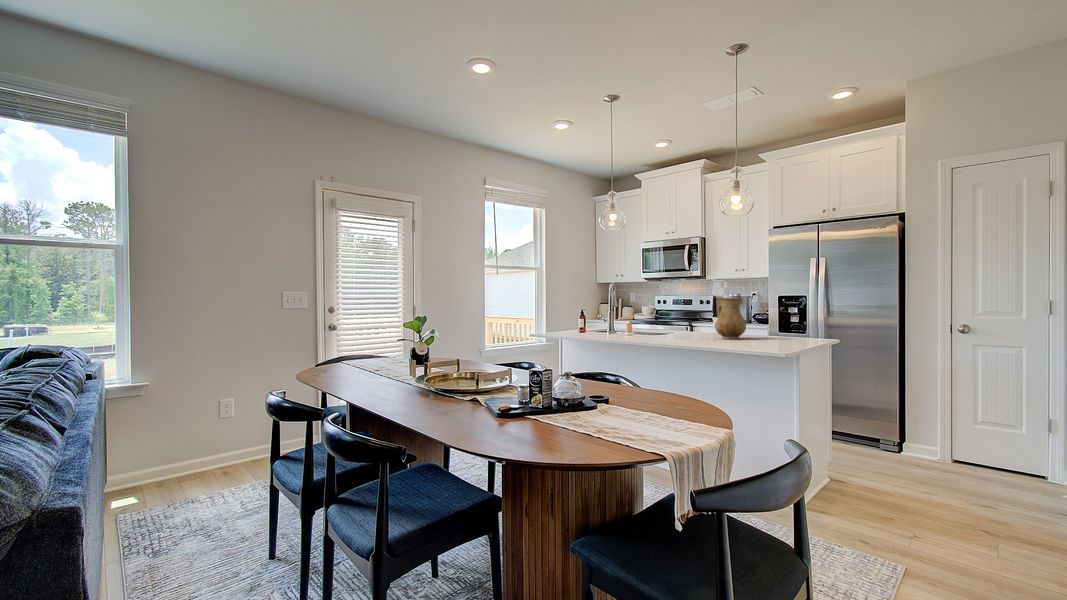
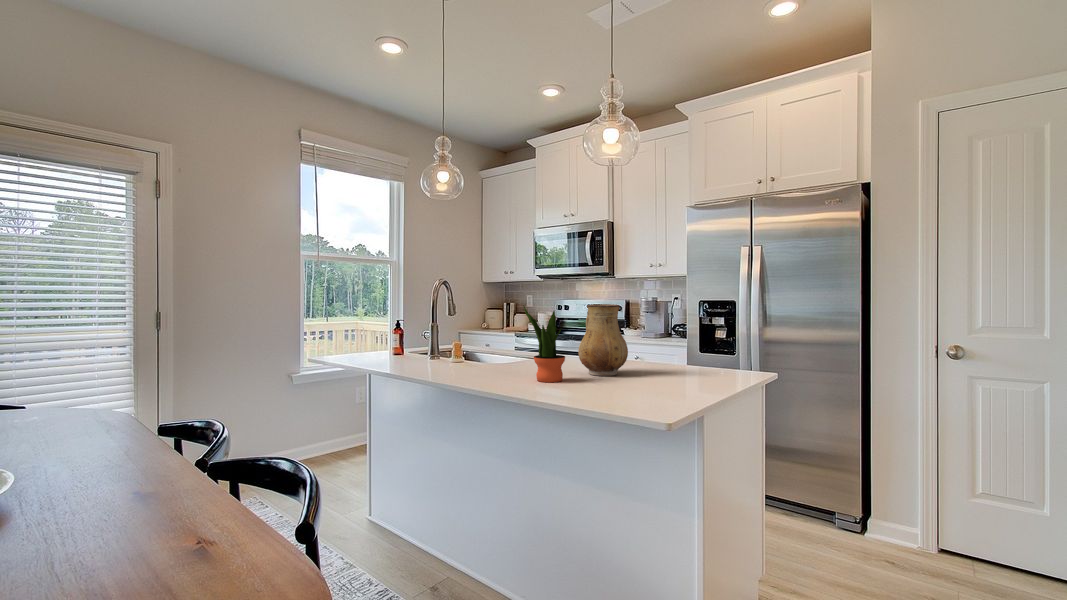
potted plant: none [687,298,713,341] -> present [523,305,565,382]

